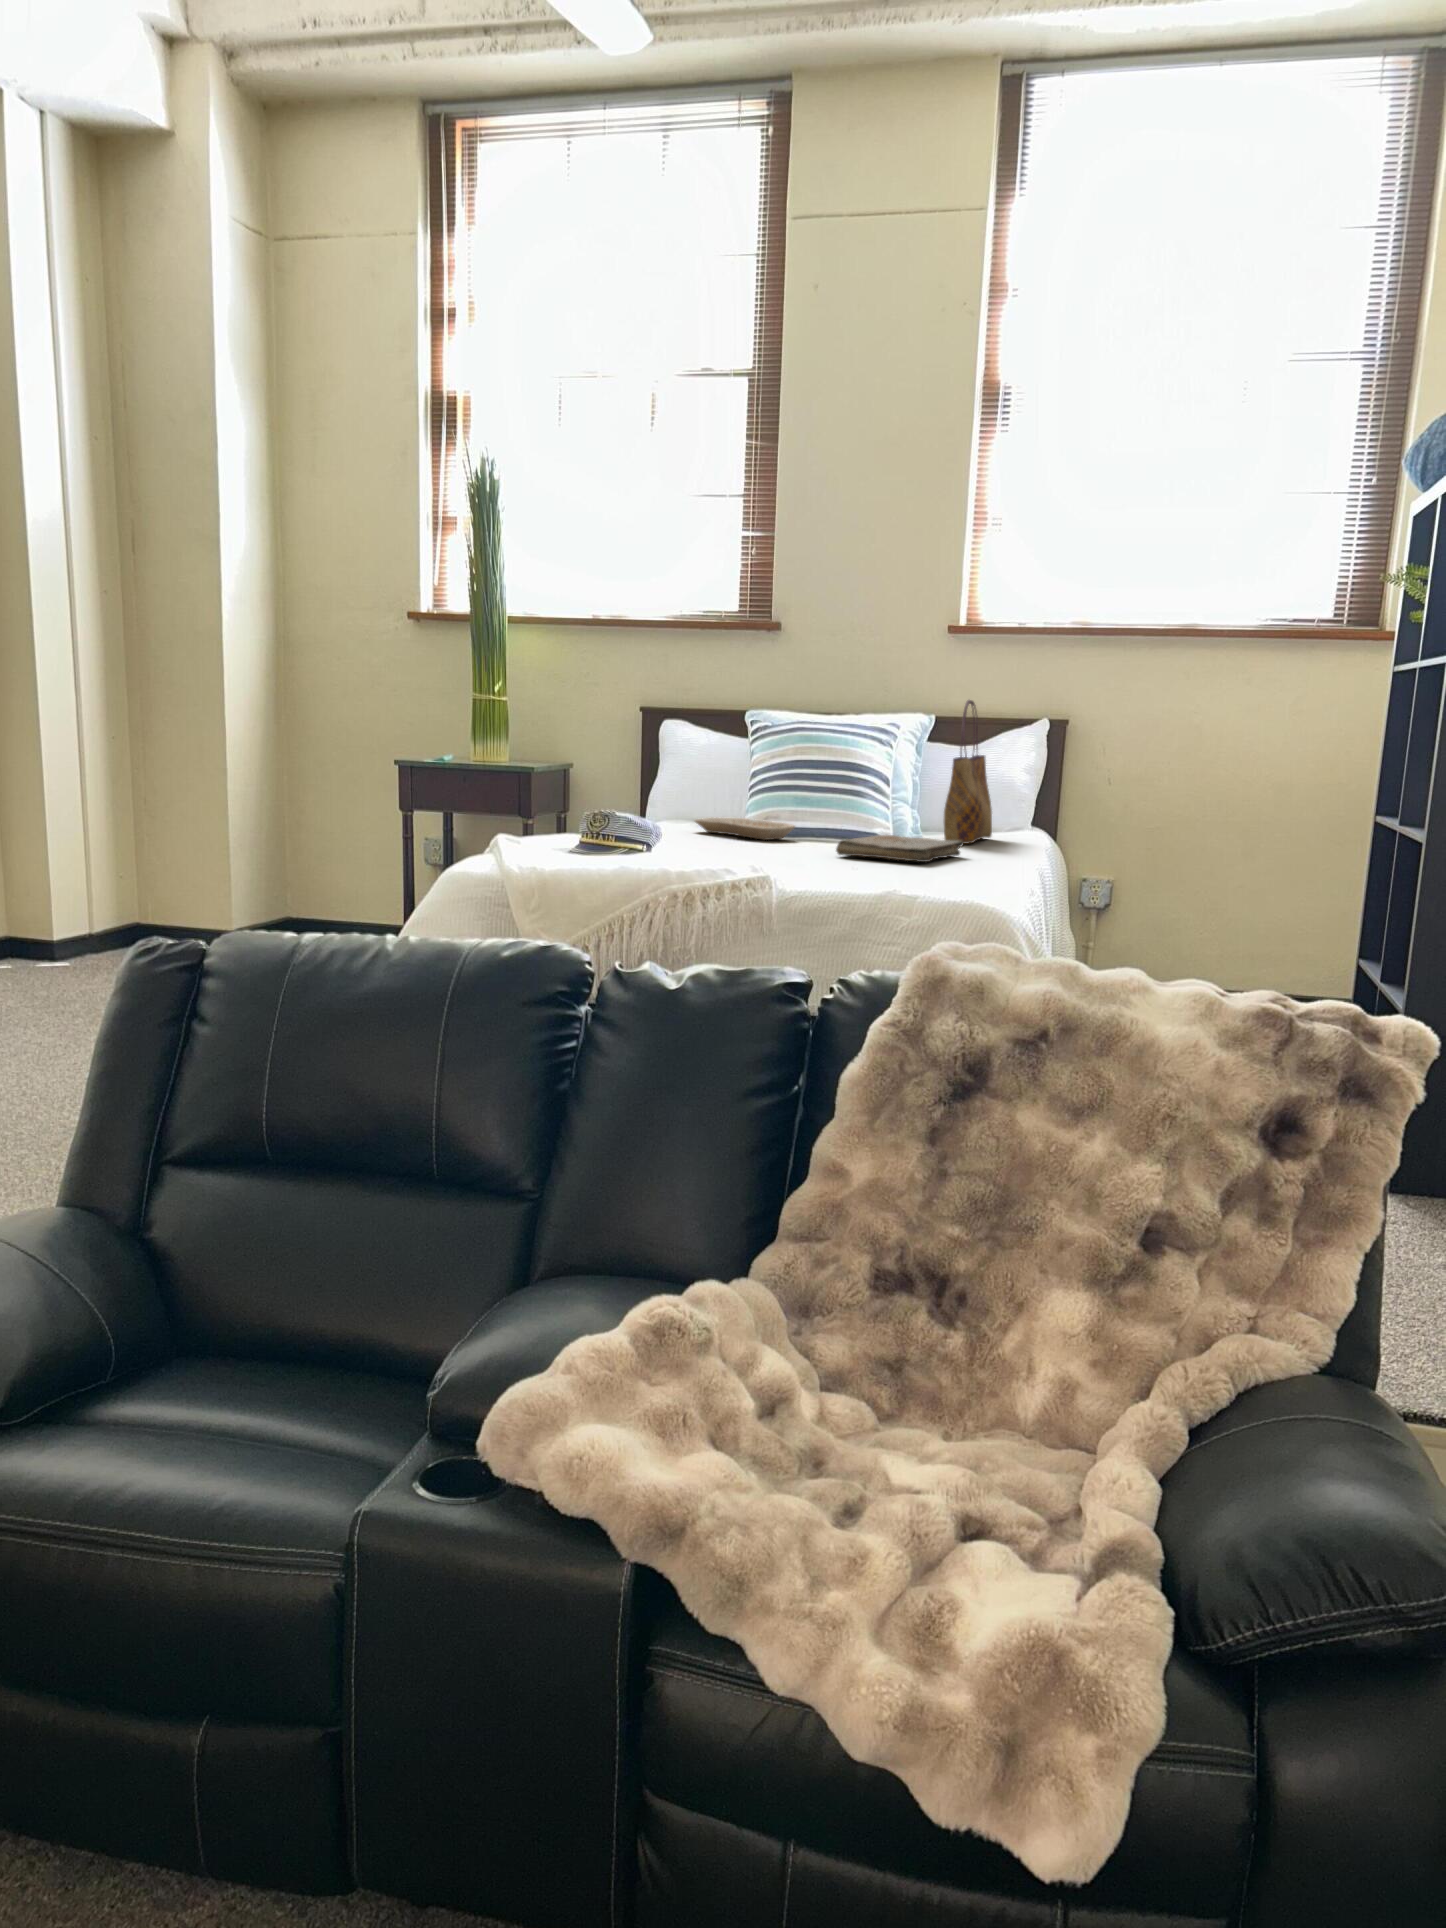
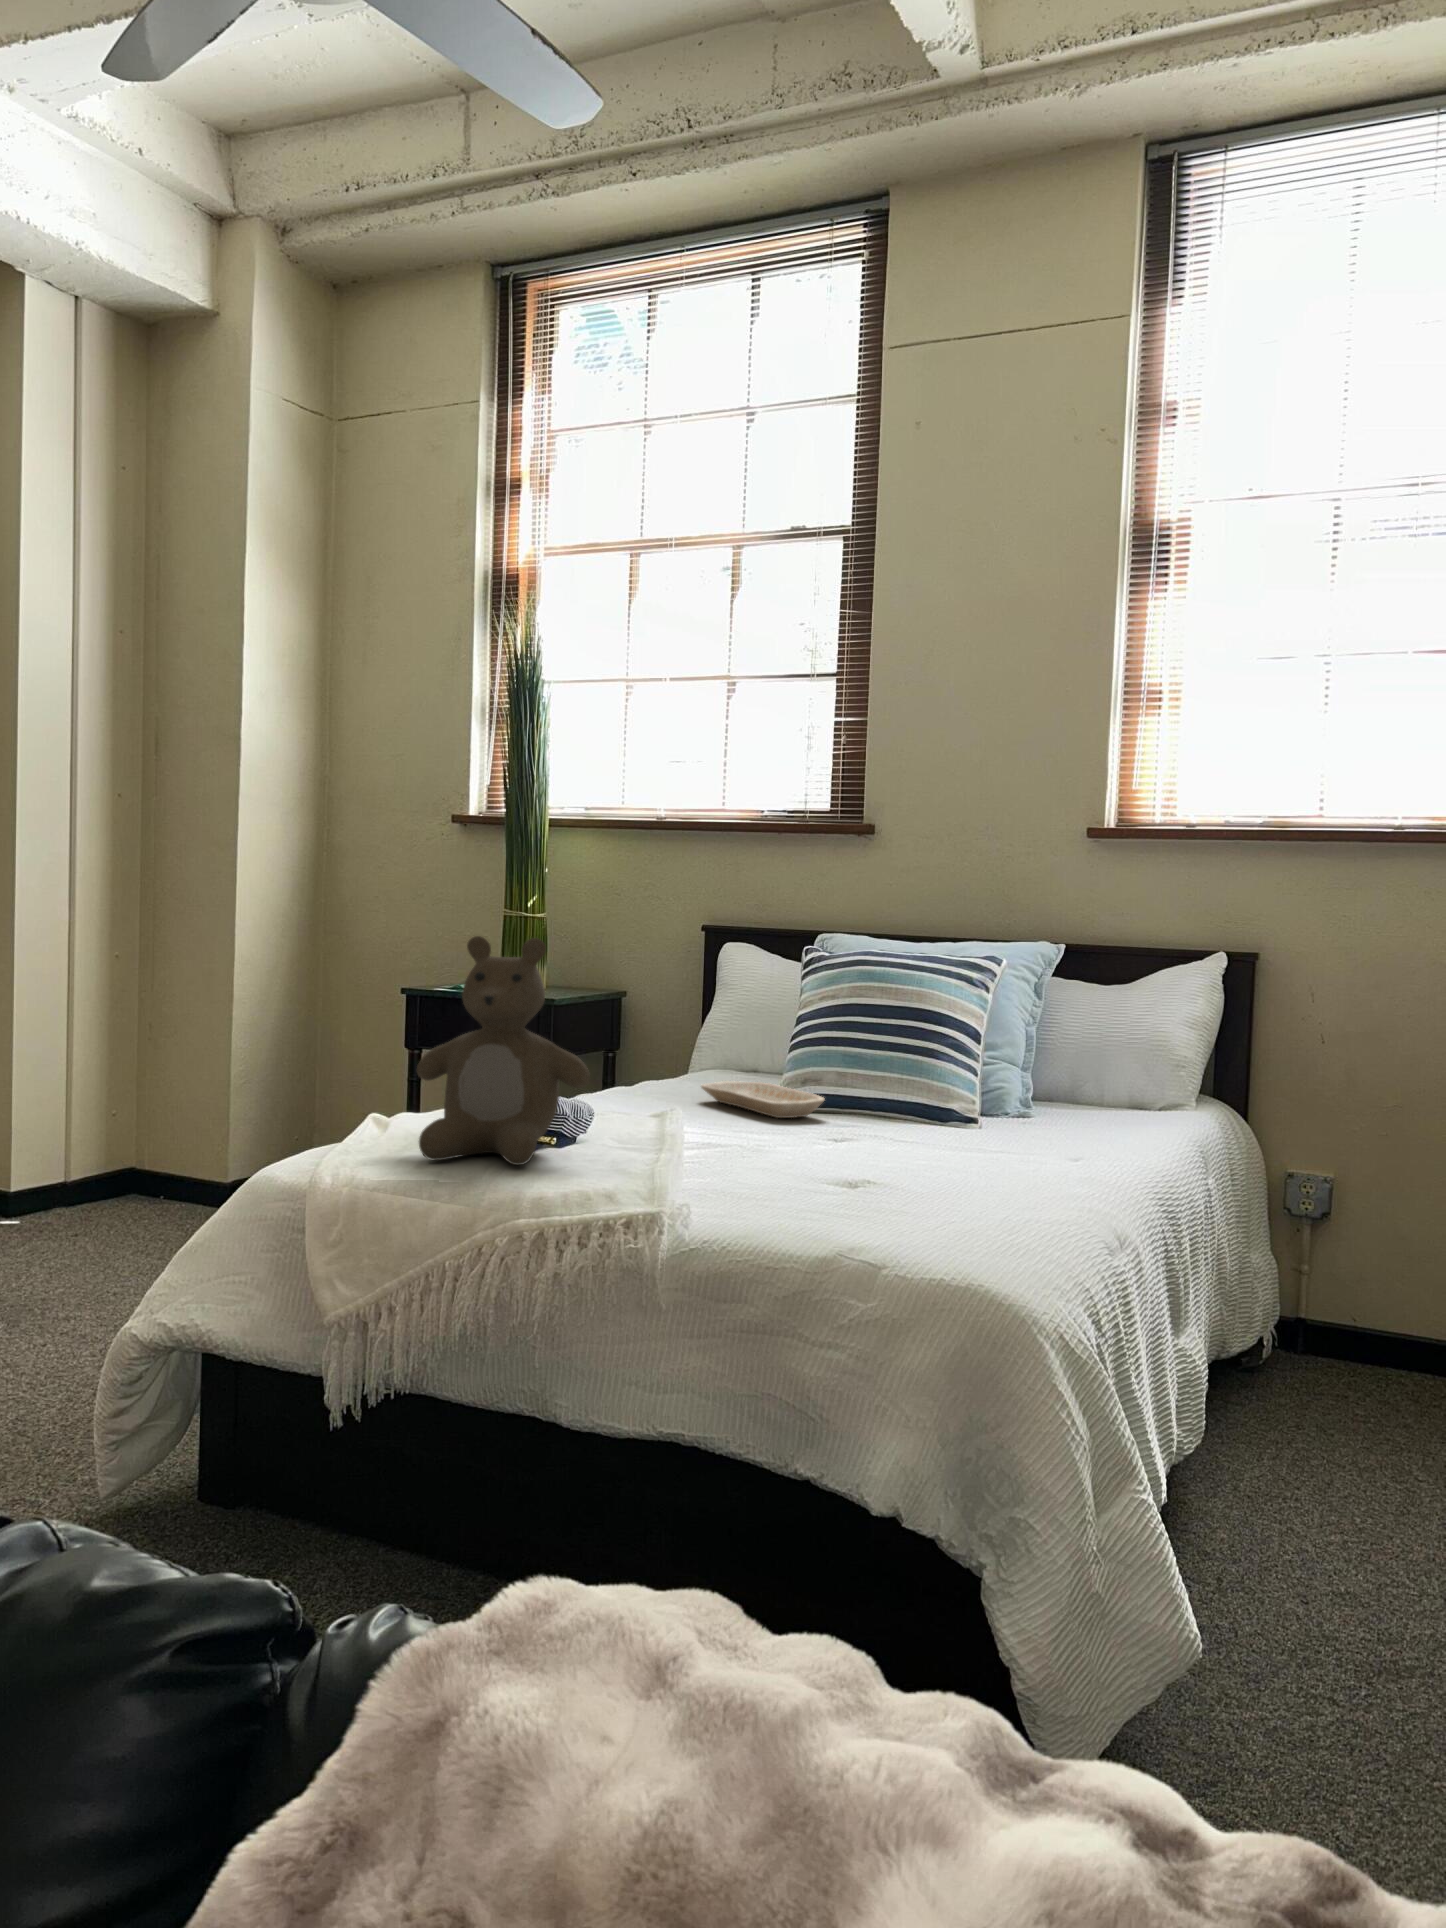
teddy bear: none [551,700,678,862] -> present [417,936,590,1165]
tote bag: present [944,700,992,844] -> none [1043,928,1127,1130]
book: present [836,835,963,862] -> none [838,1120,1040,1172]

